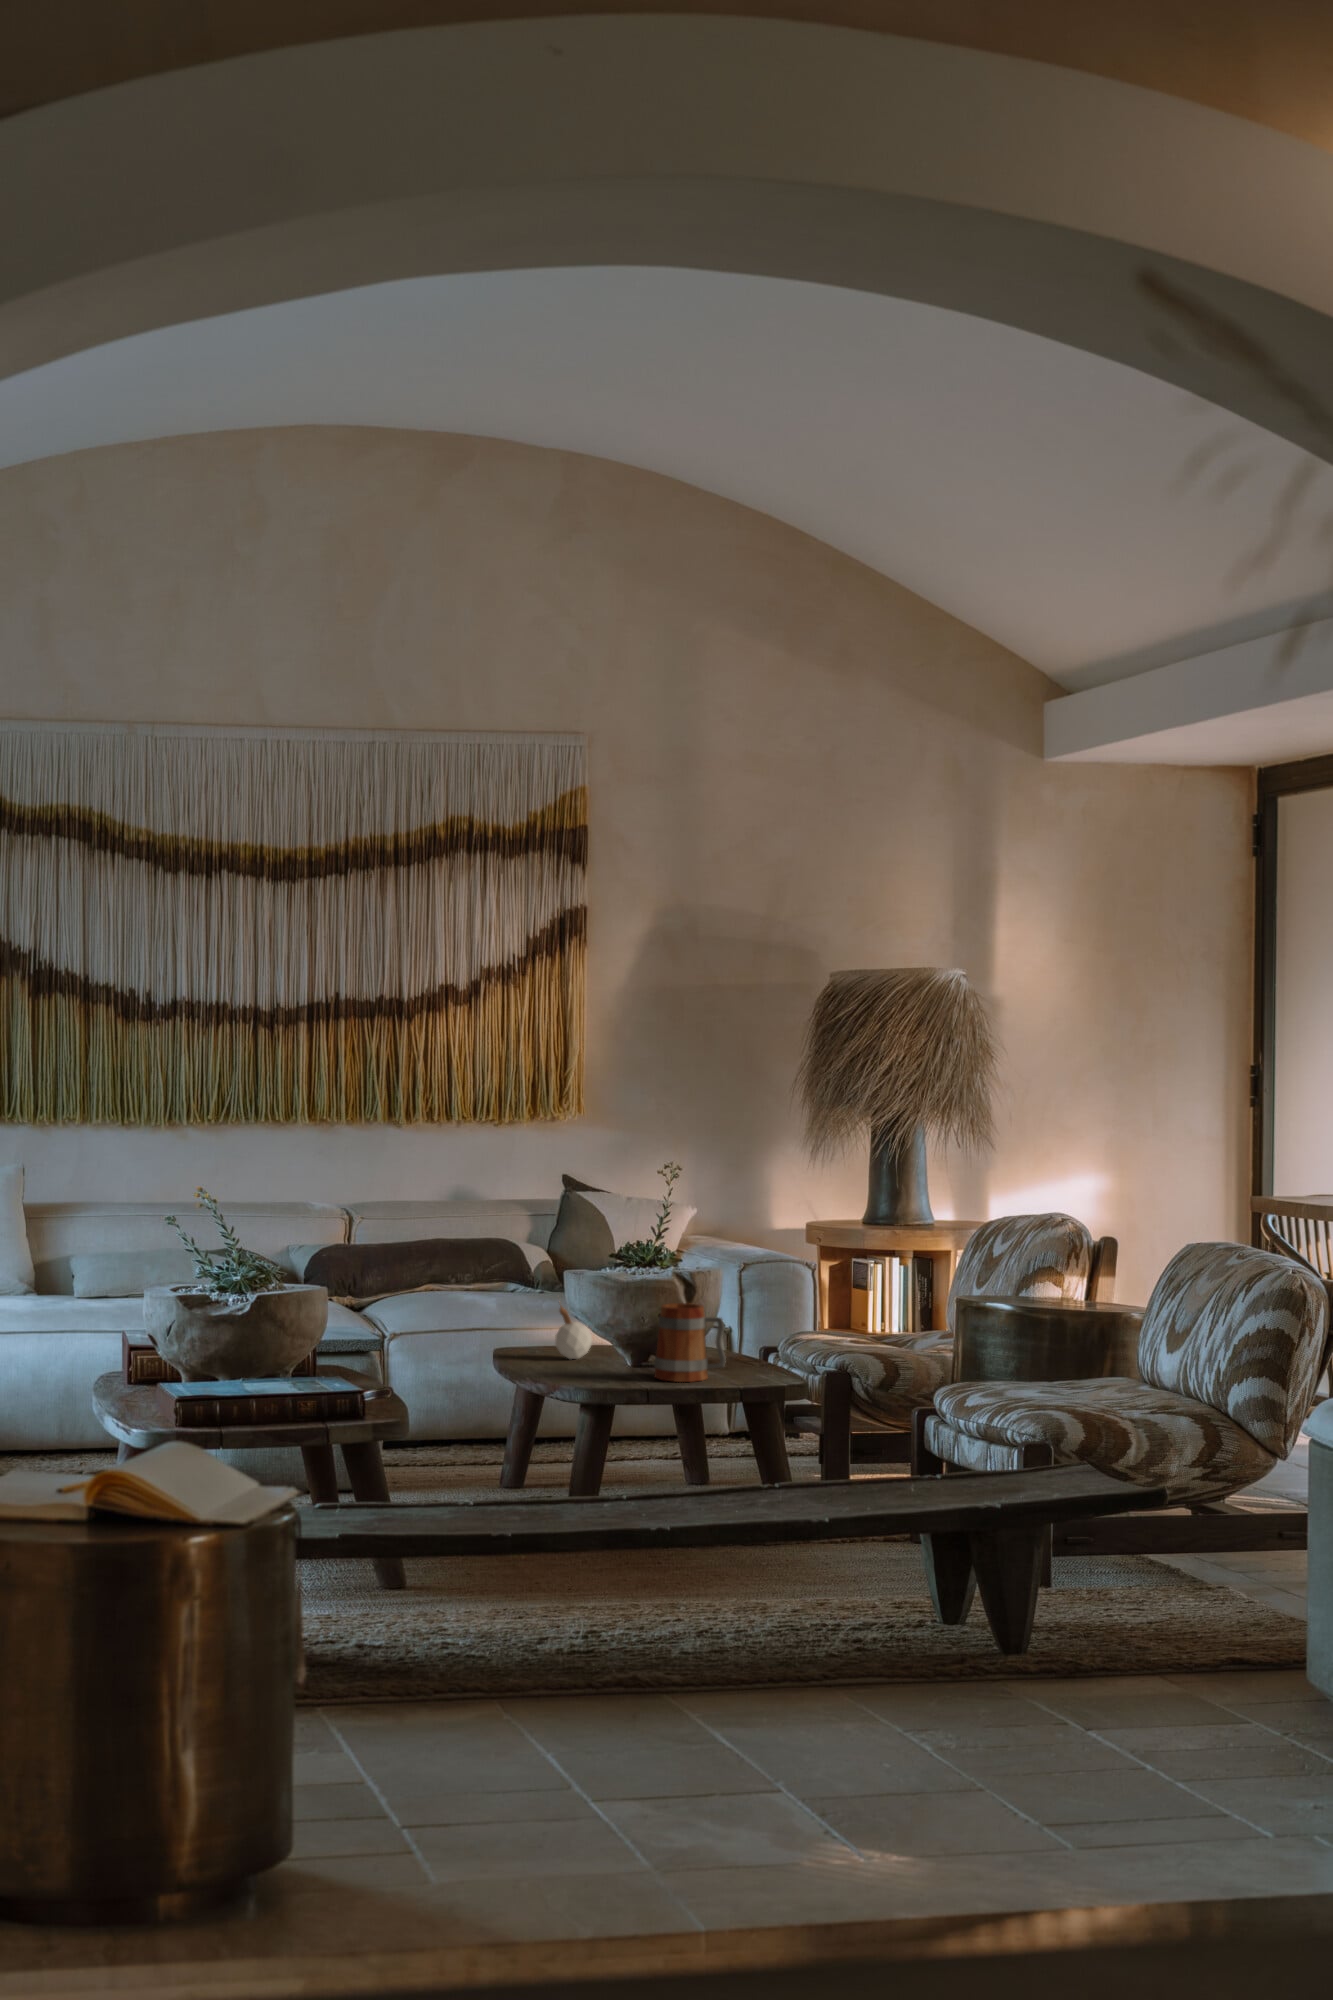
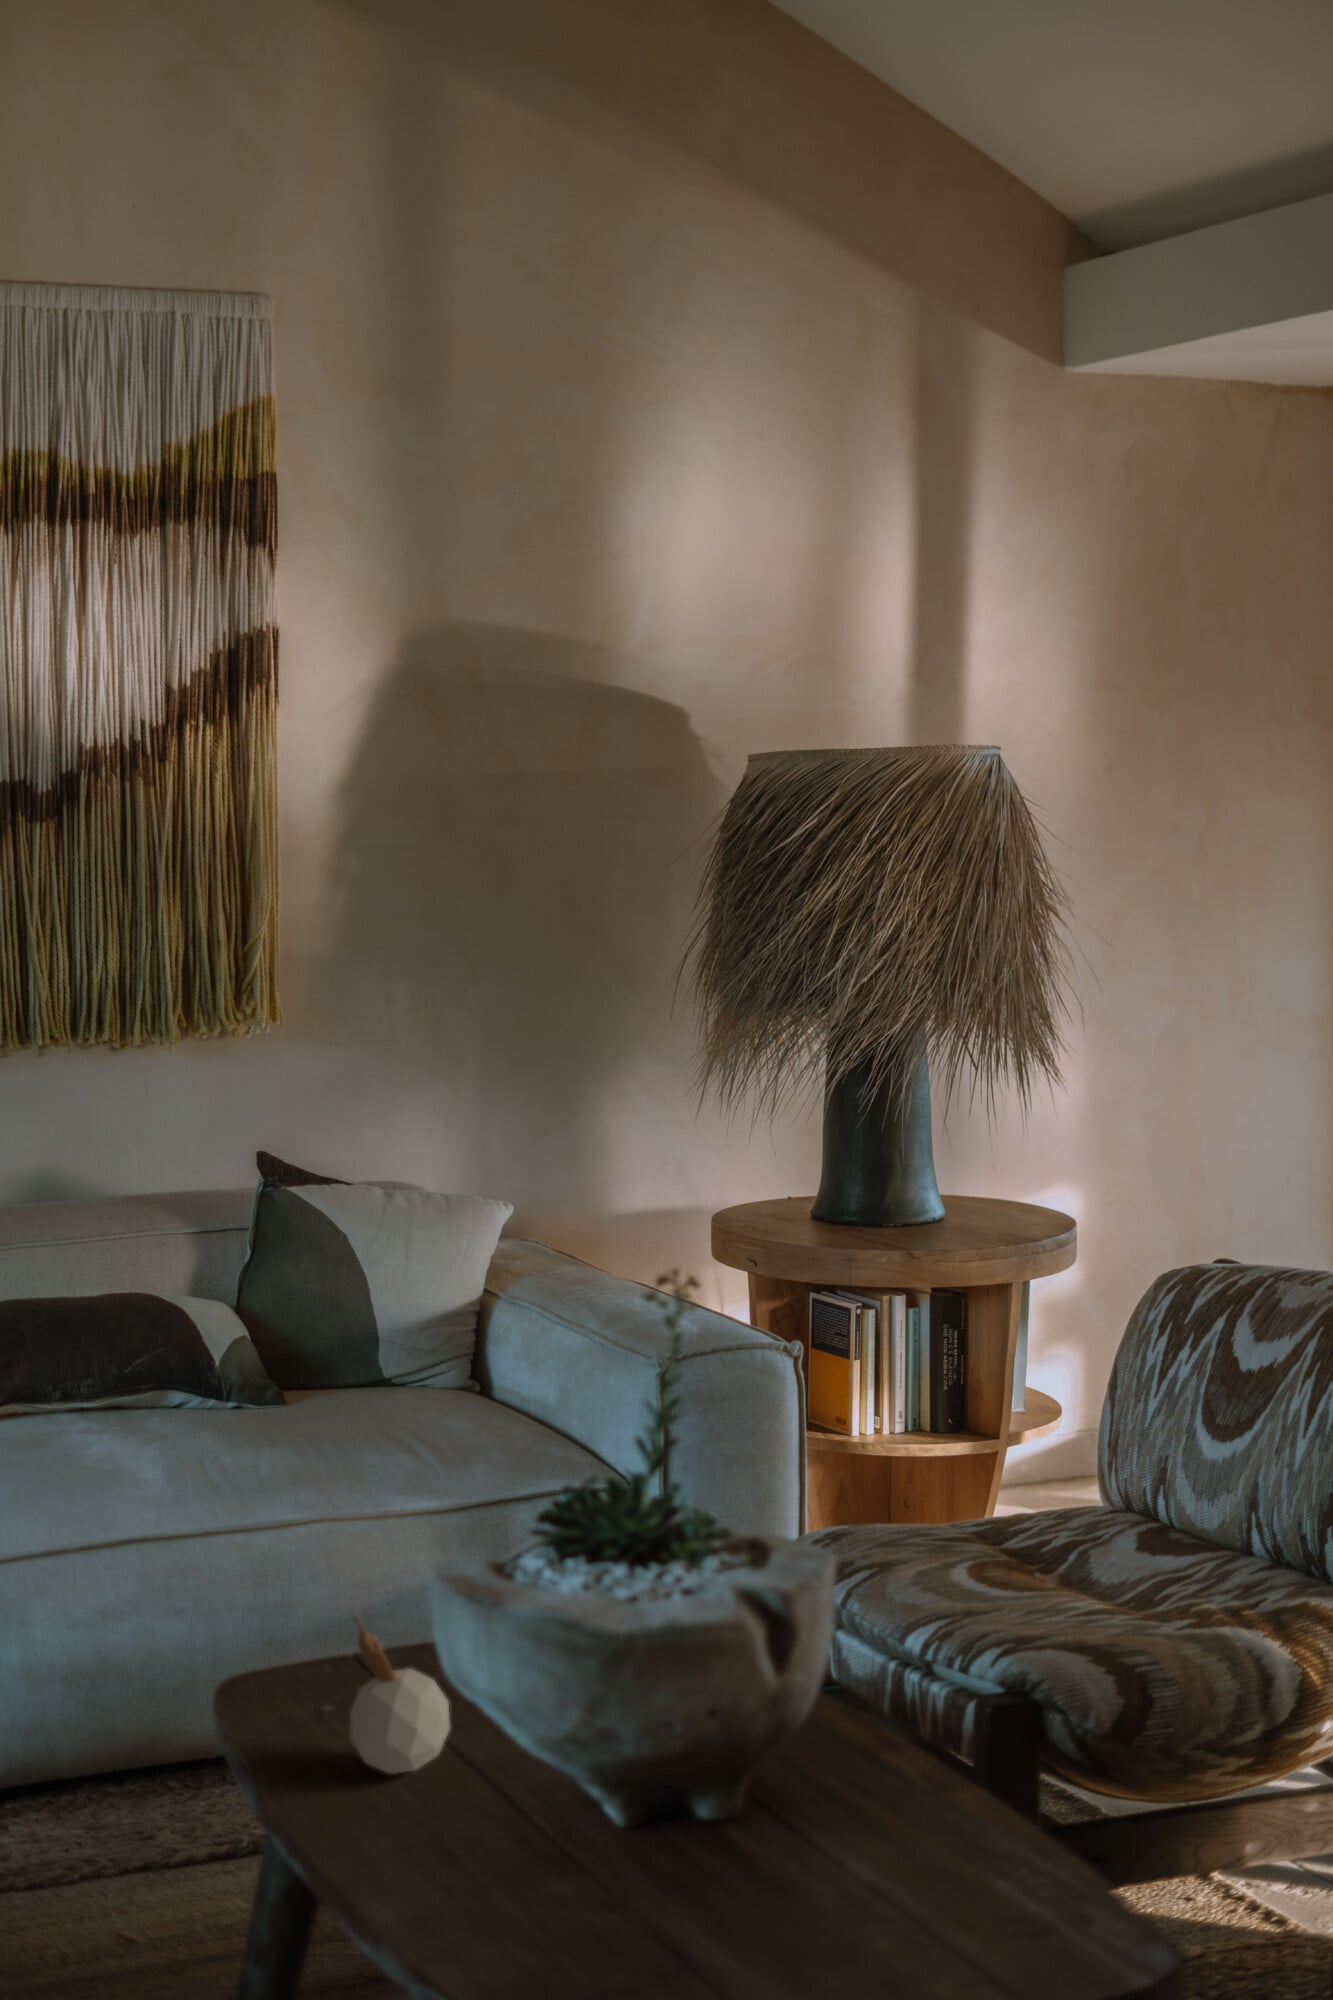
mug: present [654,1303,726,1382] -> none [681,1668,895,1937]

